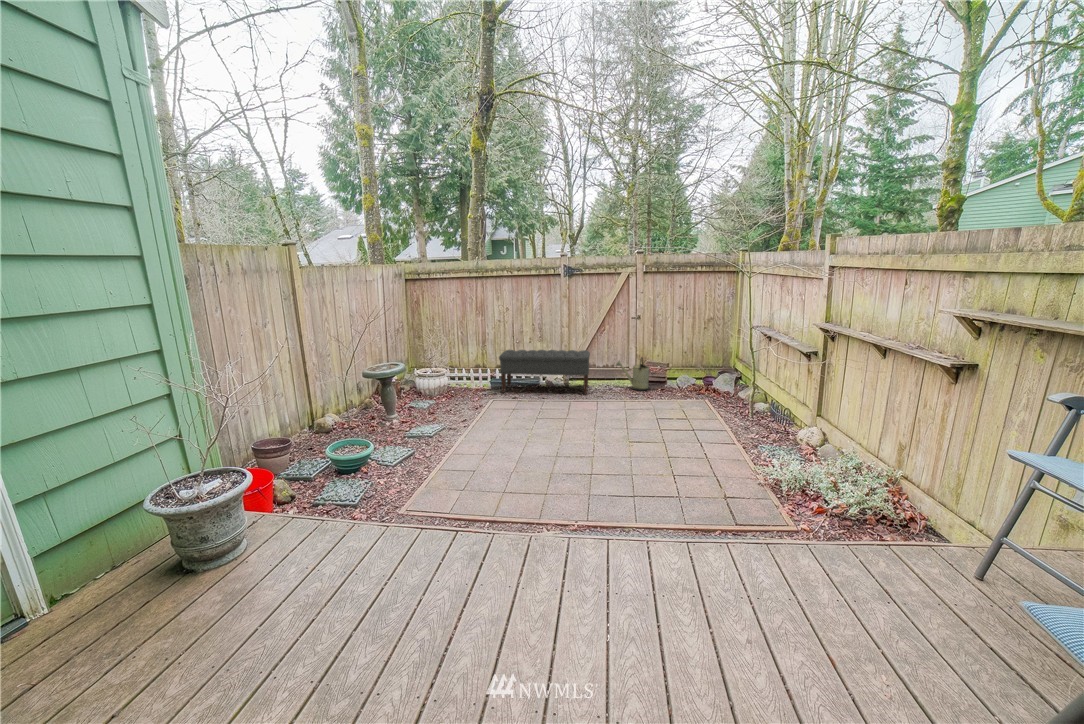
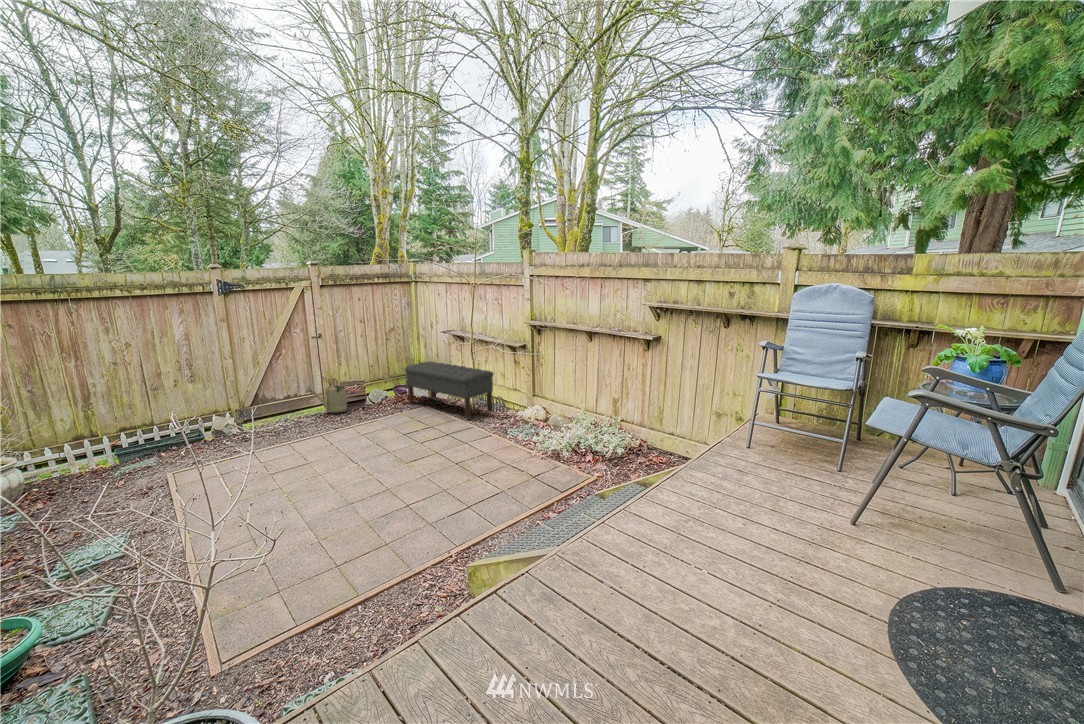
bench: present [499,350,590,395] -> present [405,362,493,420]

